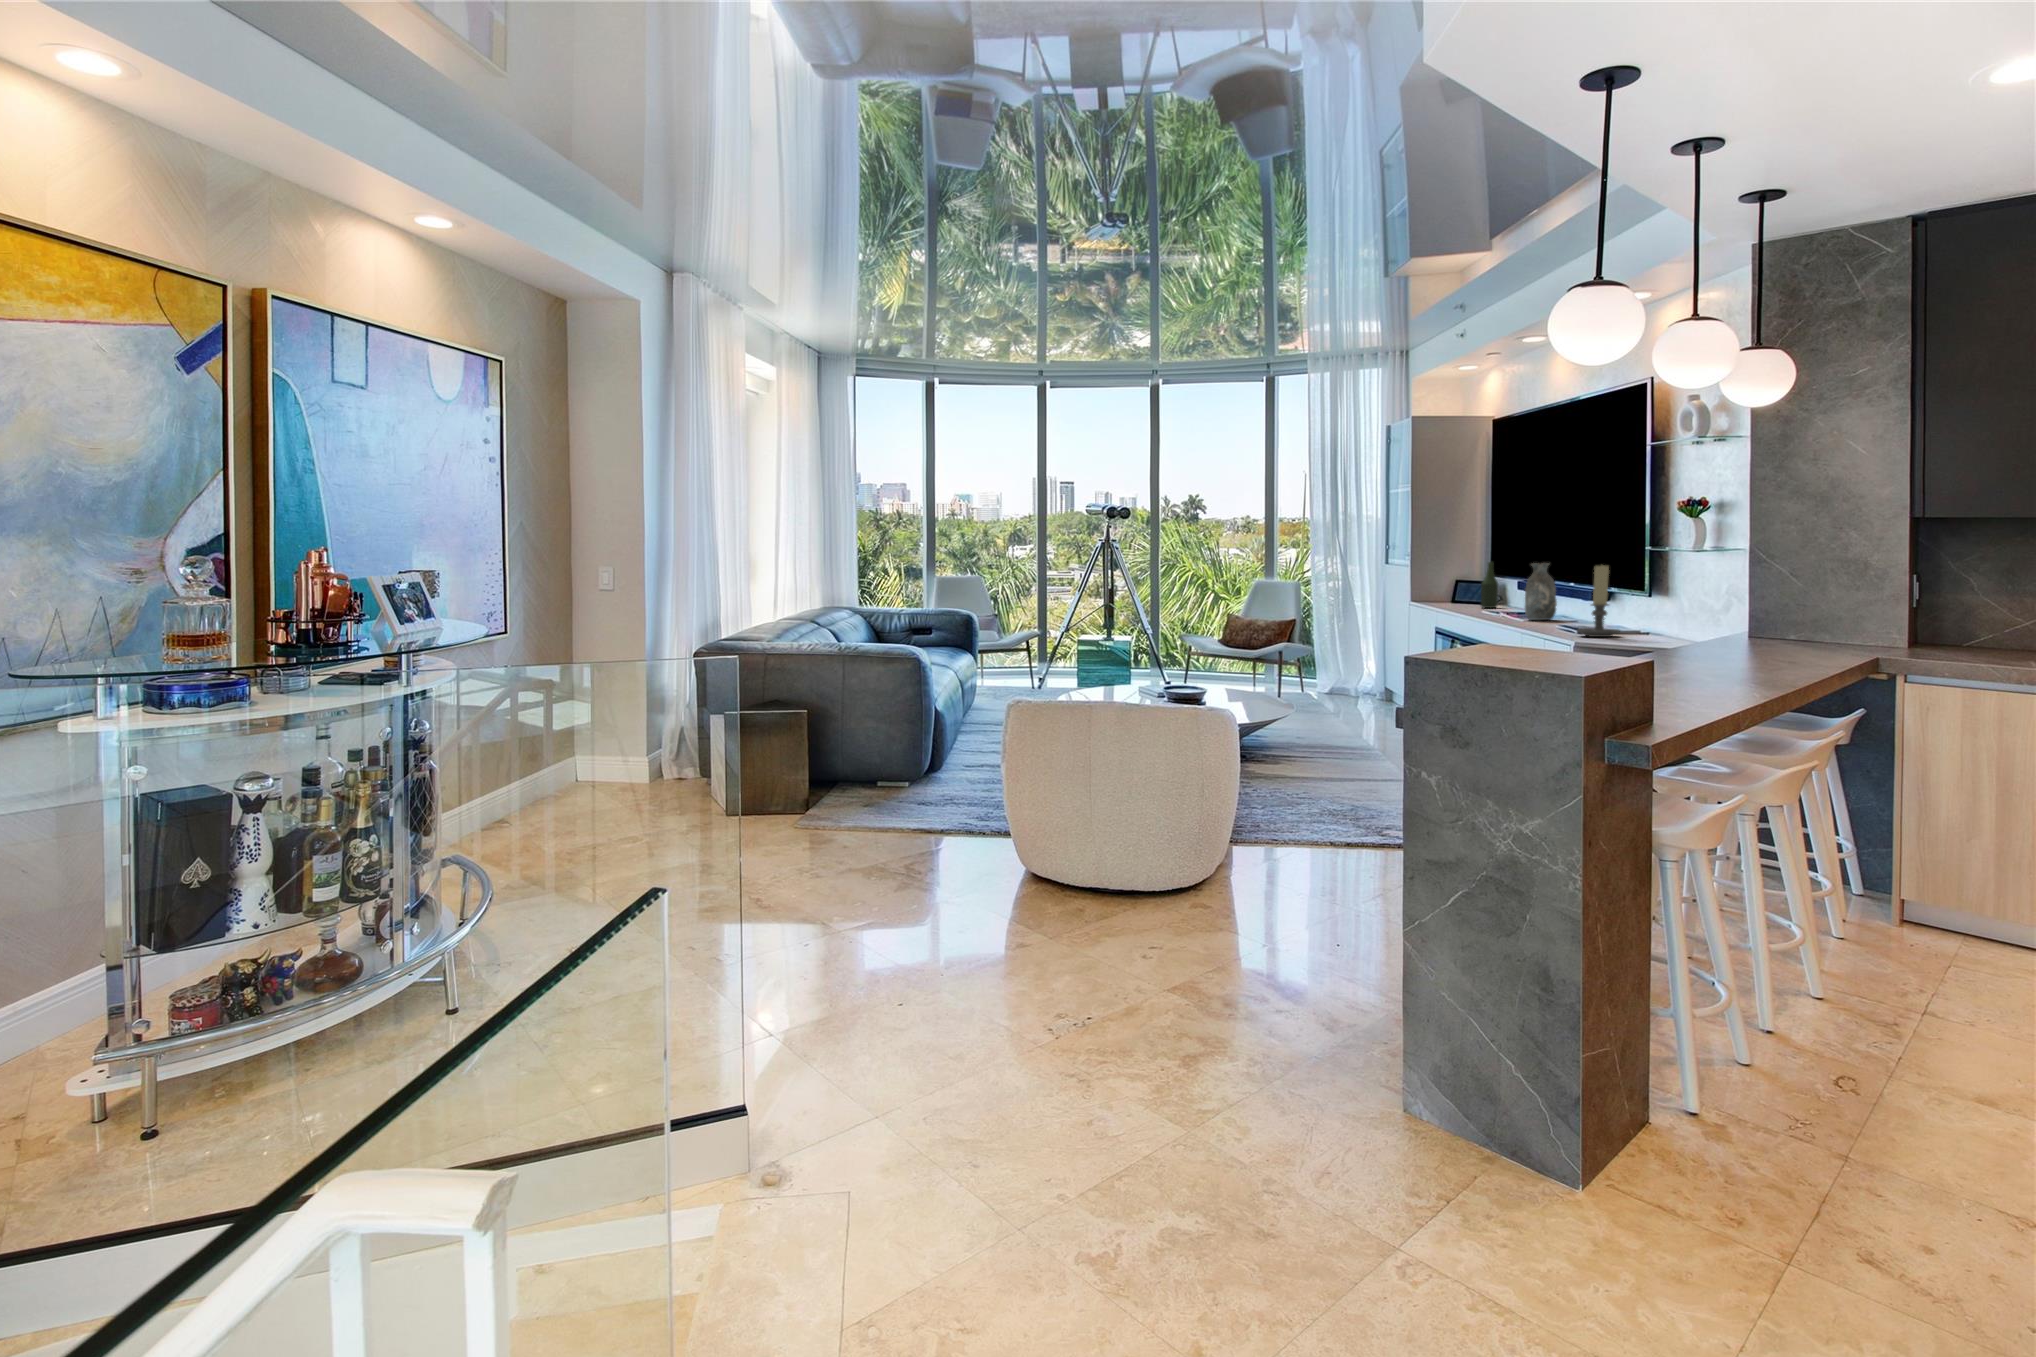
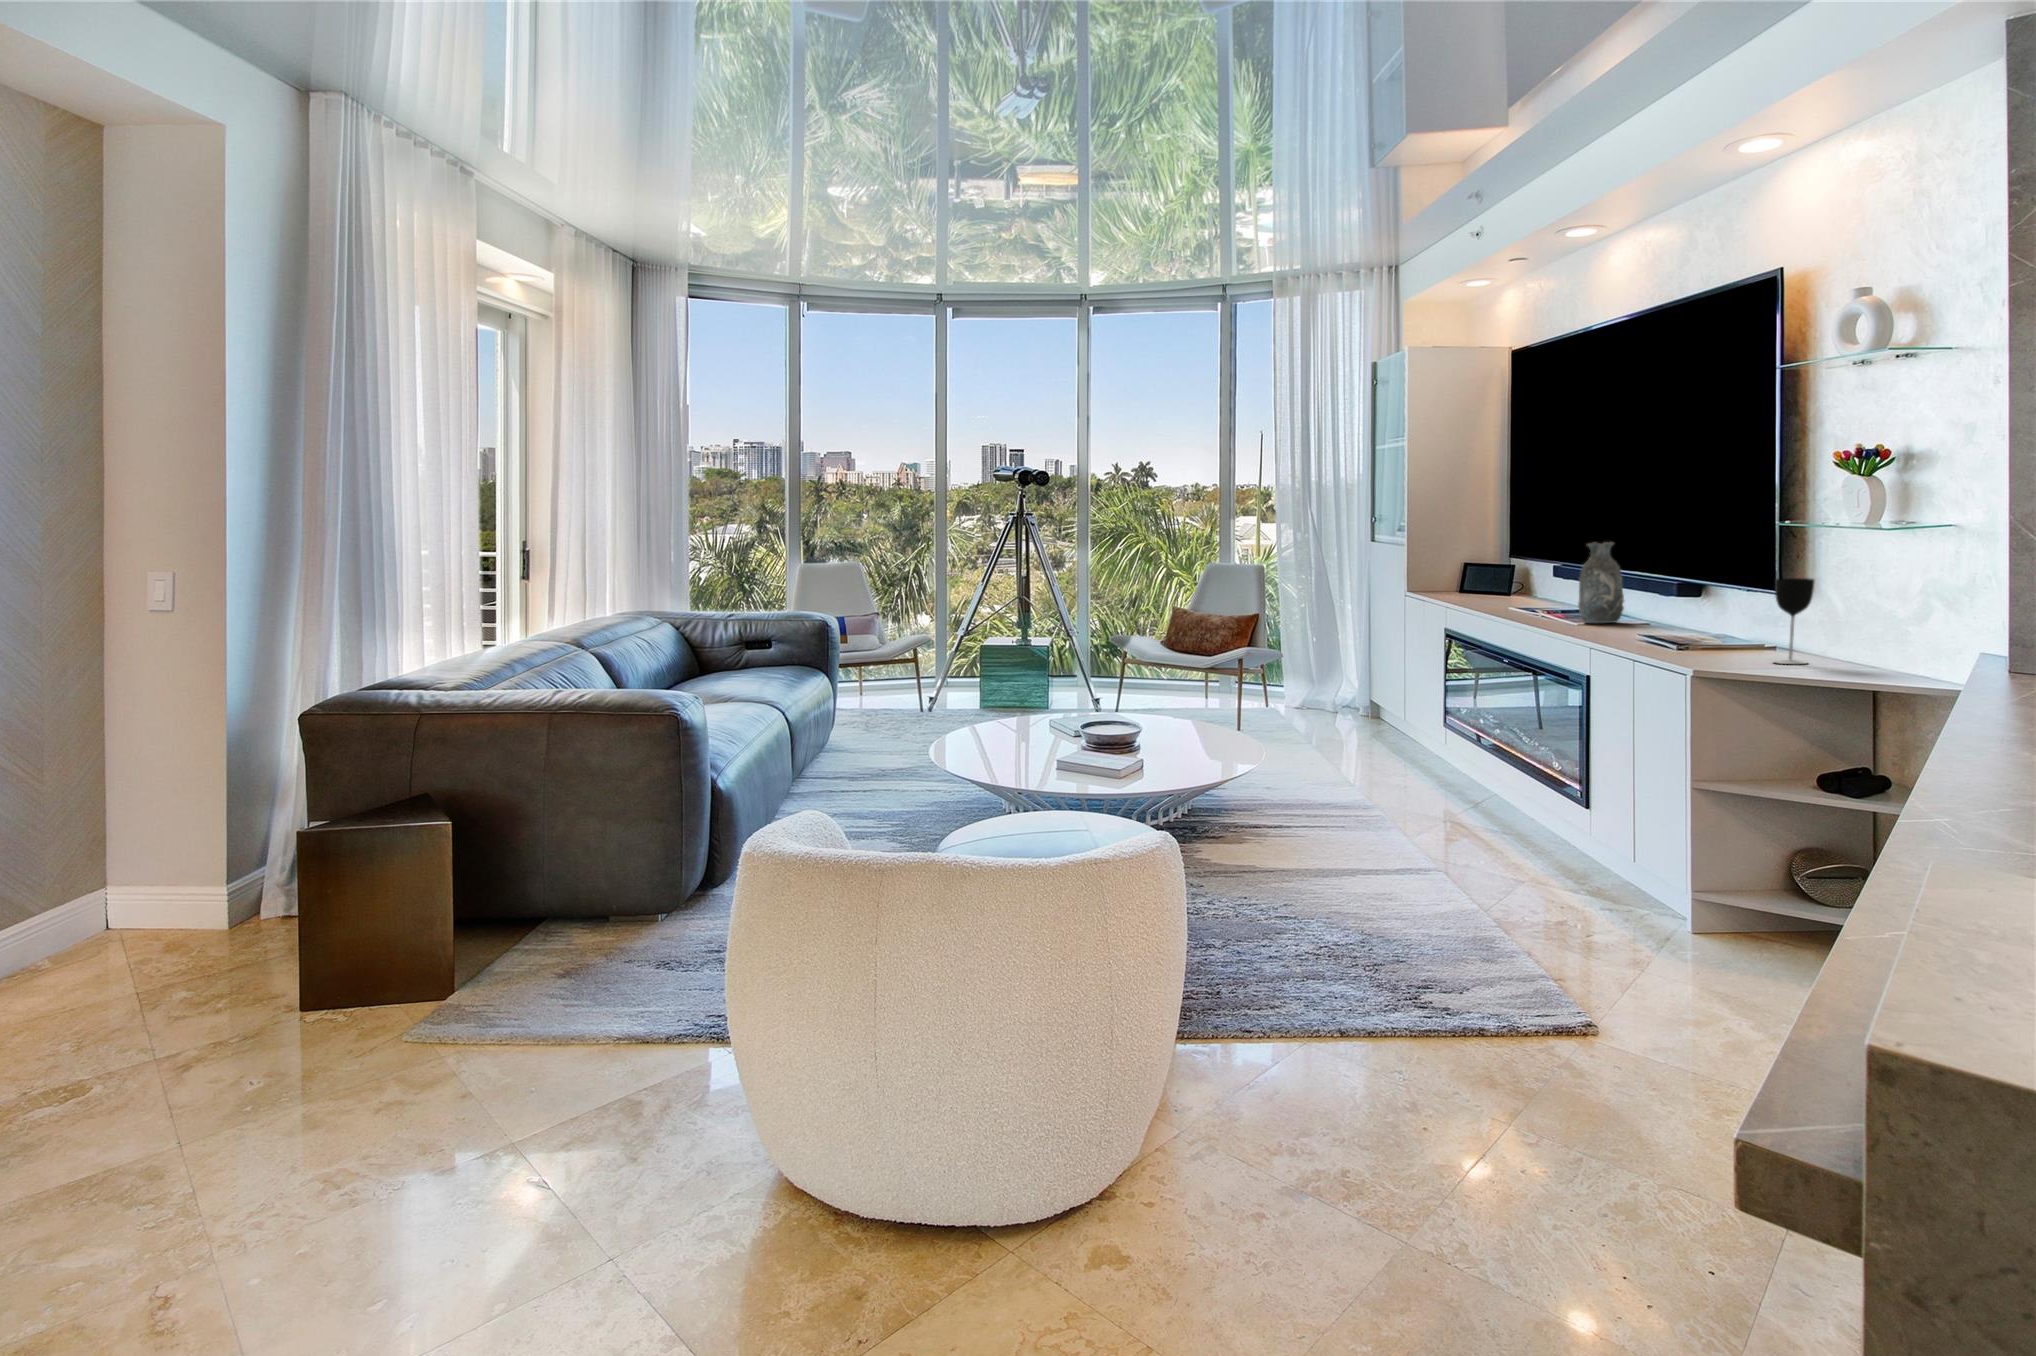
bottle: present [1481,562,1498,608] -> none [1502,540,1525,601]
candle holder: present [1578,565,1620,637] -> none [1686,546,1754,658]
wine glass: none [1628,585,1654,640] -> present [1775,578,1814,664]

